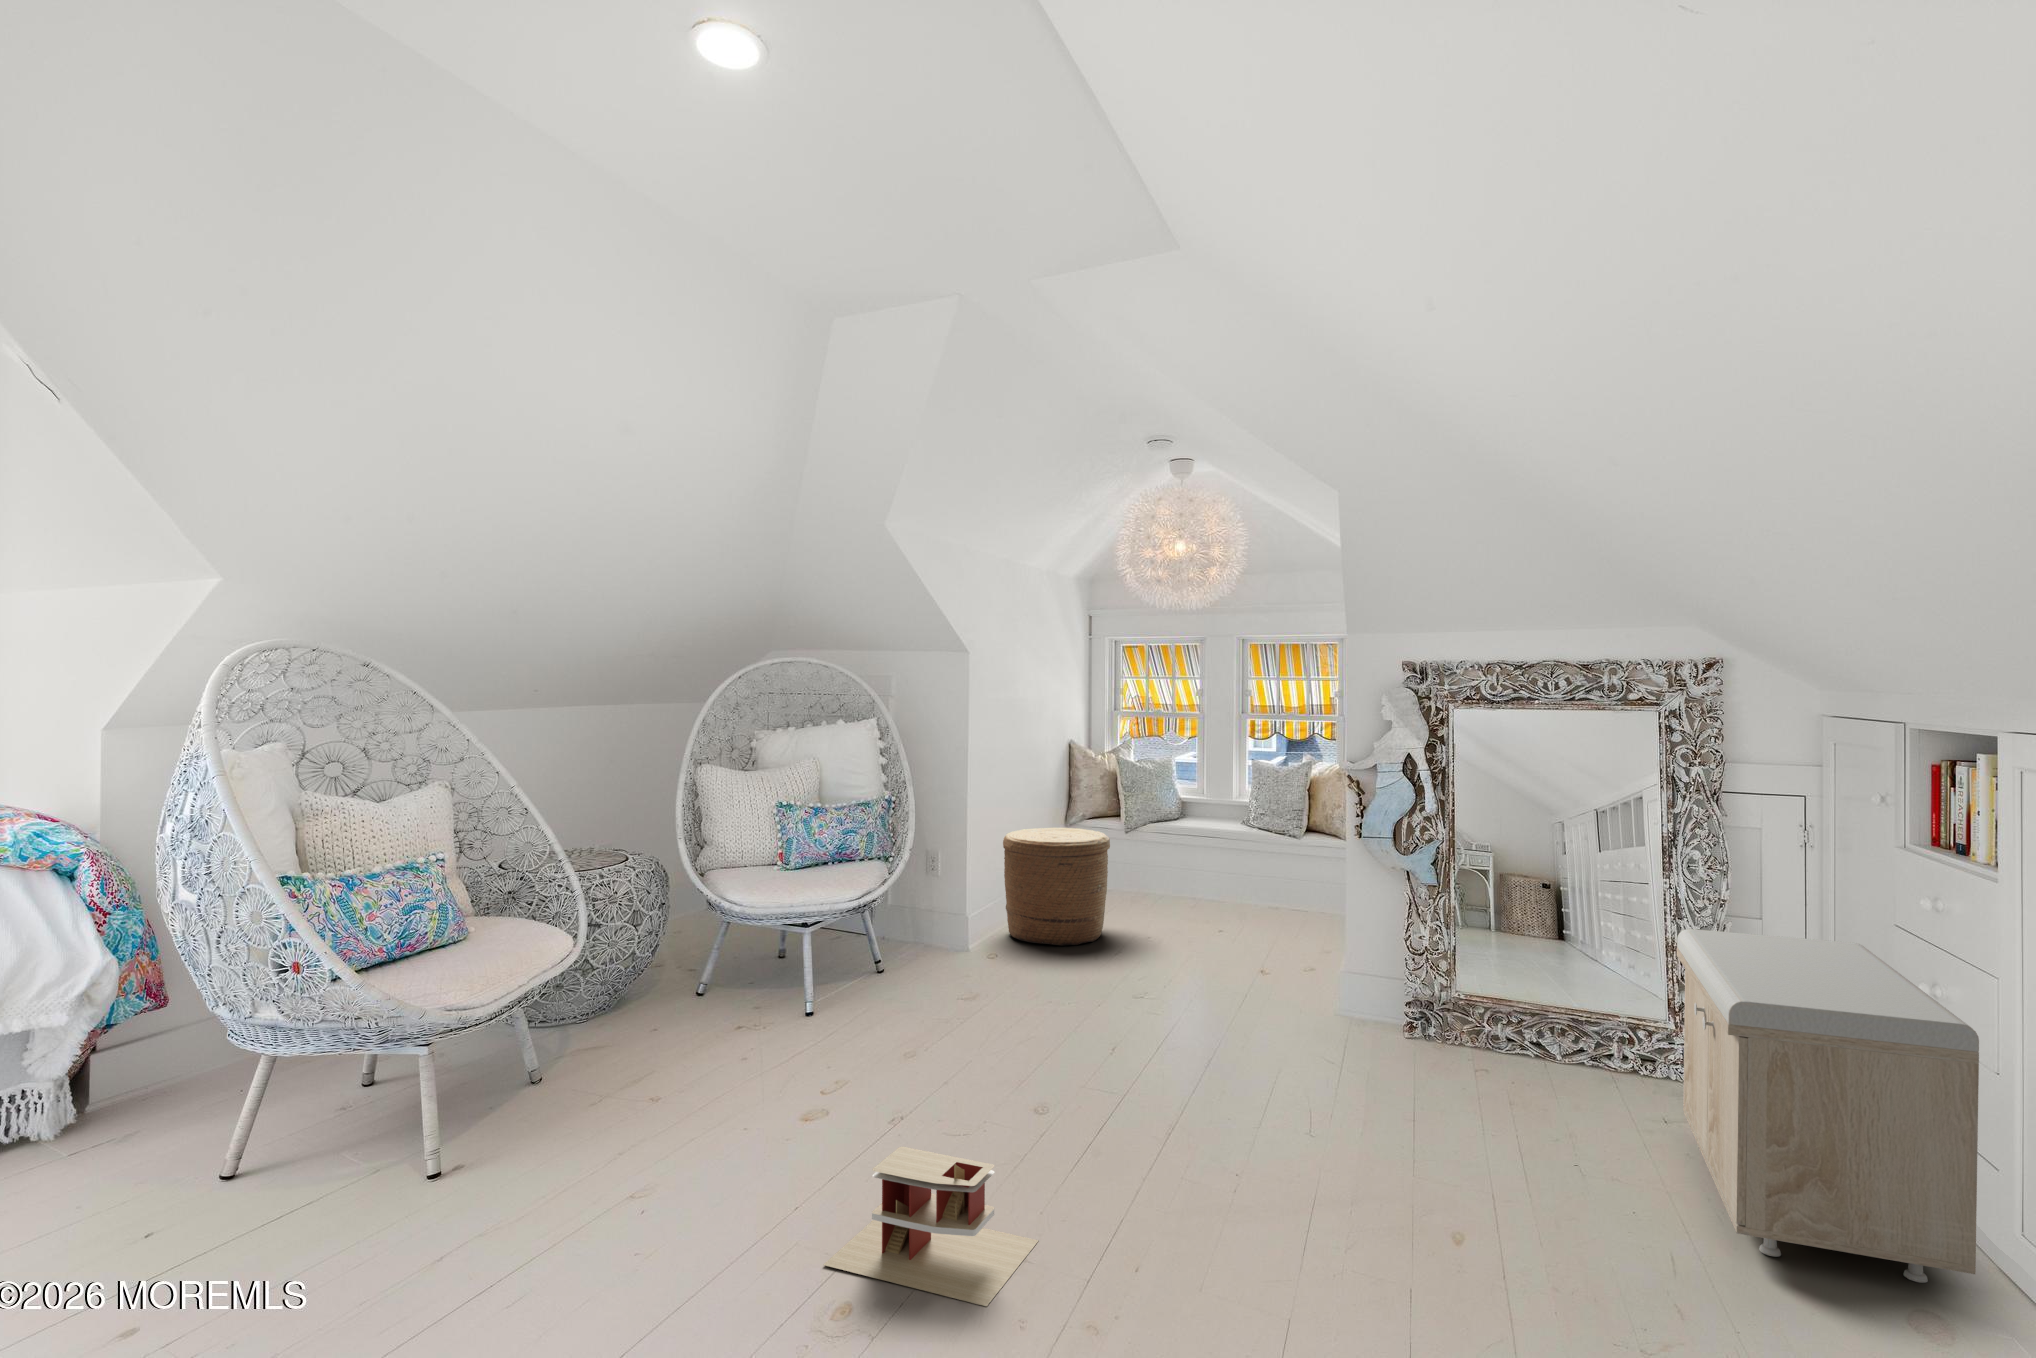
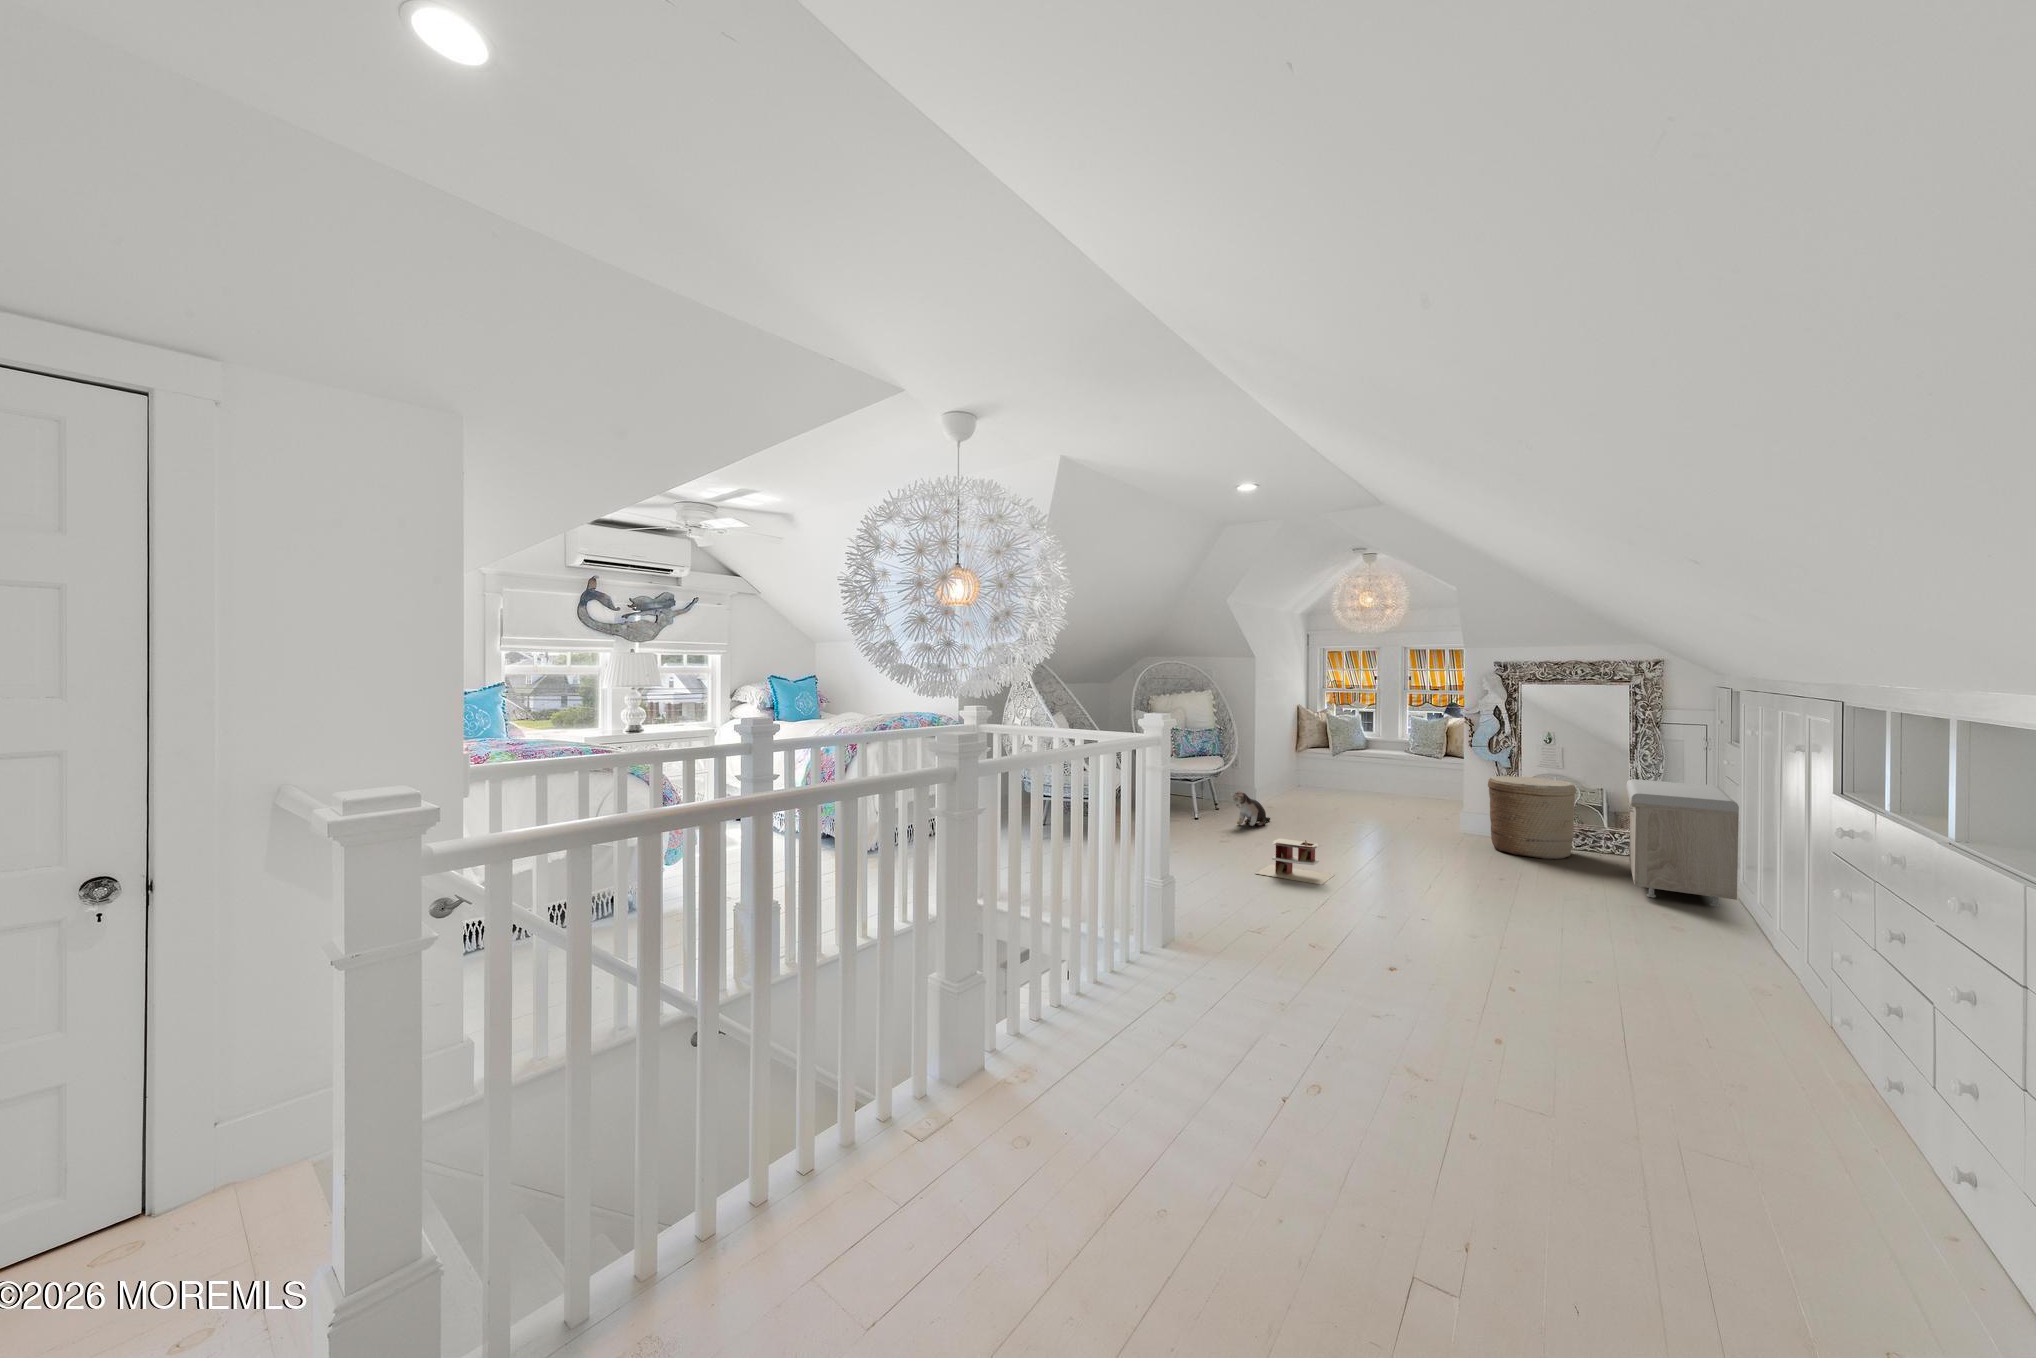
woven basket: present [1003,828,1110,946] -> present [1488,776,1576,859]
plush toy: none [863,958,964,1035] -> present [1230,791,1270,826]

